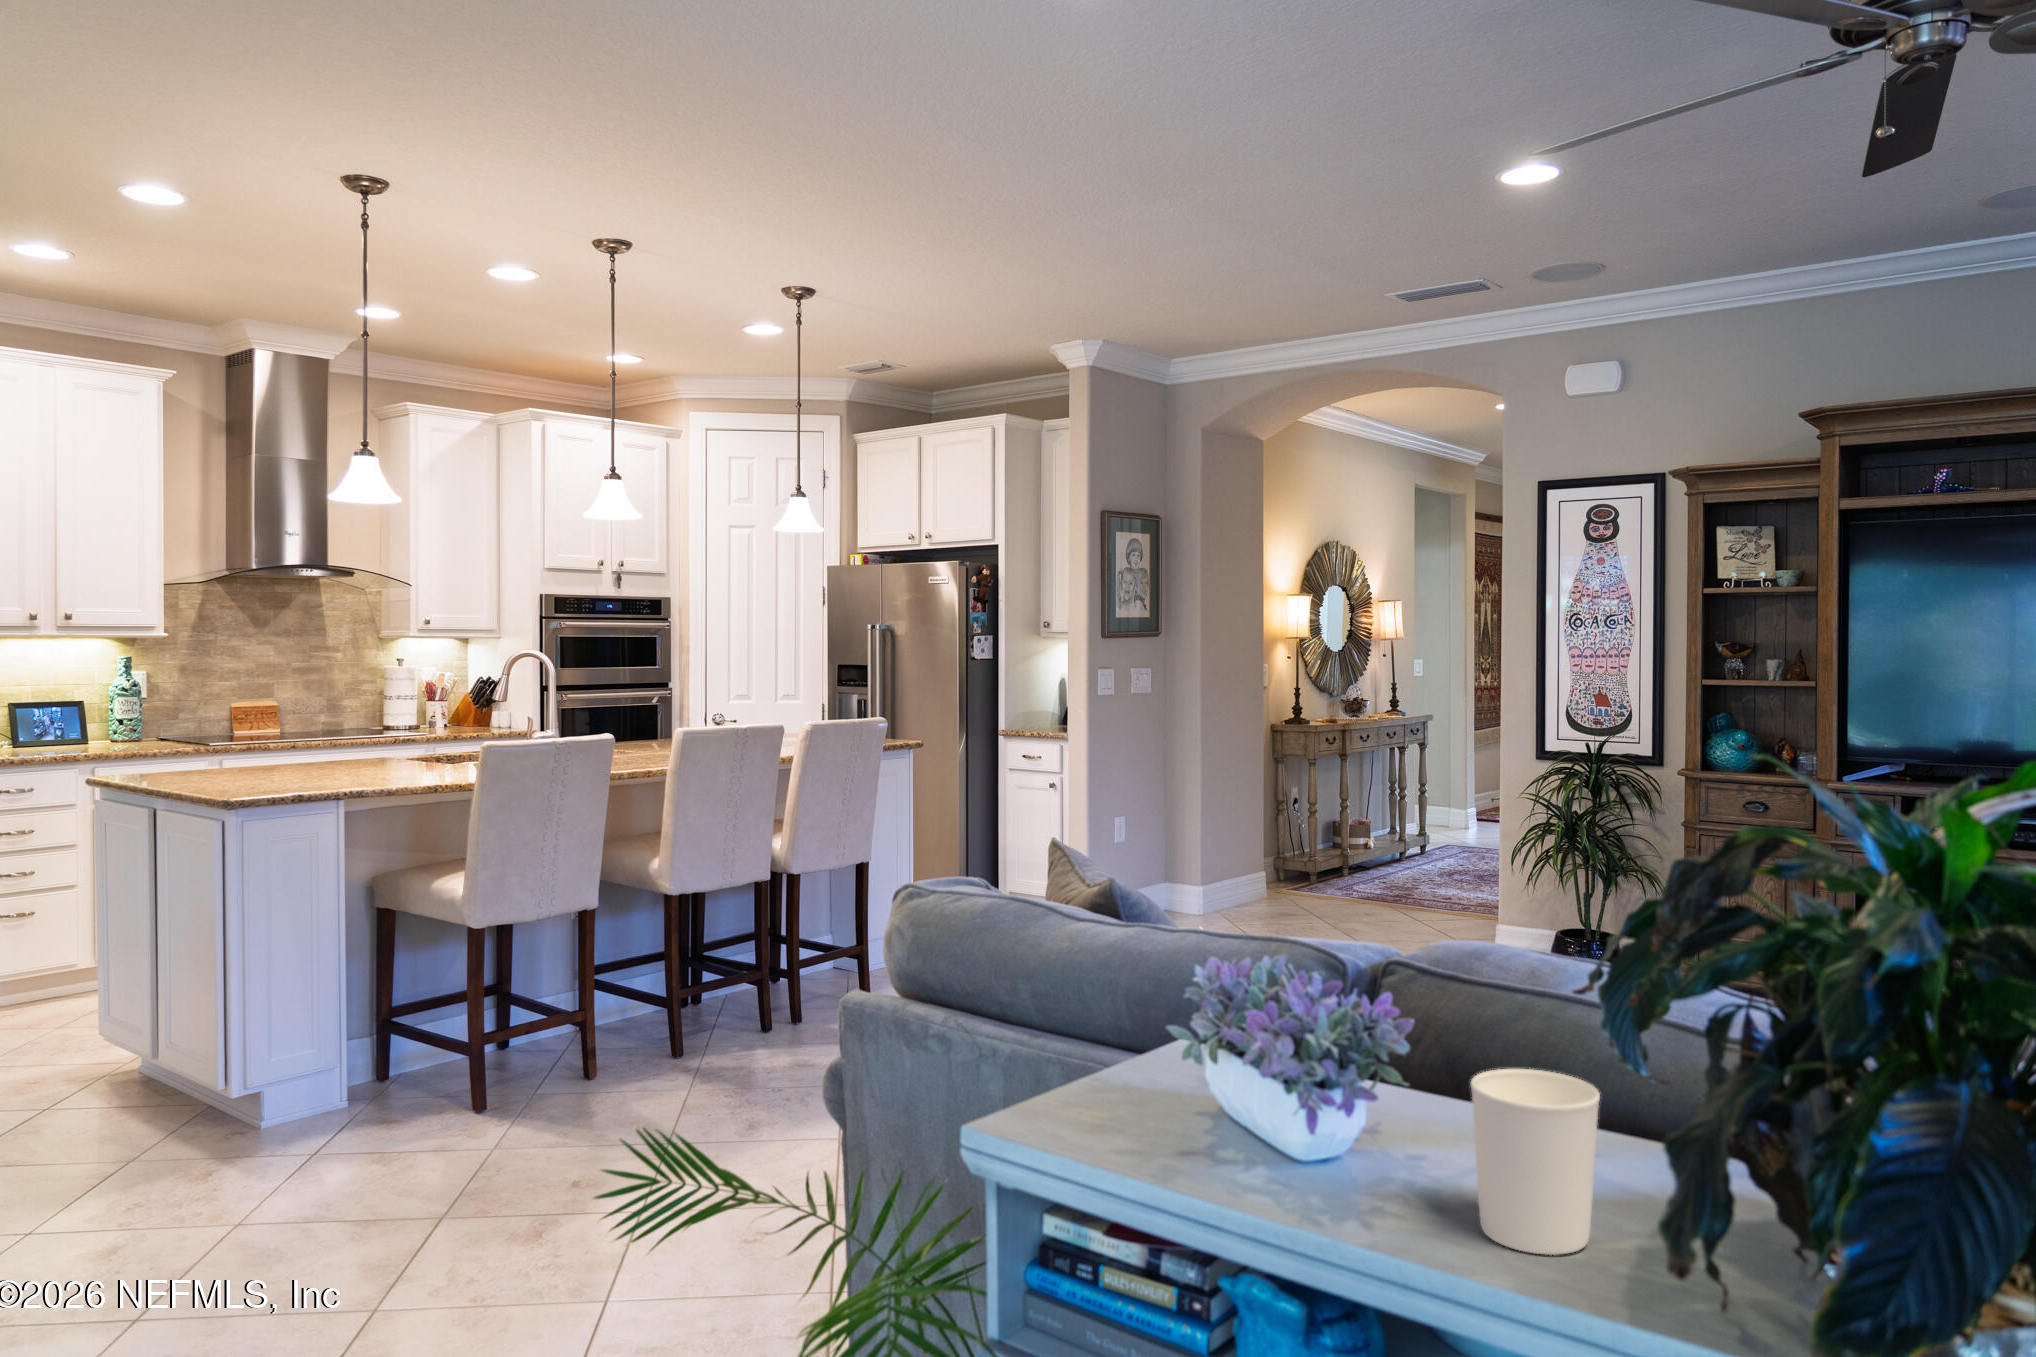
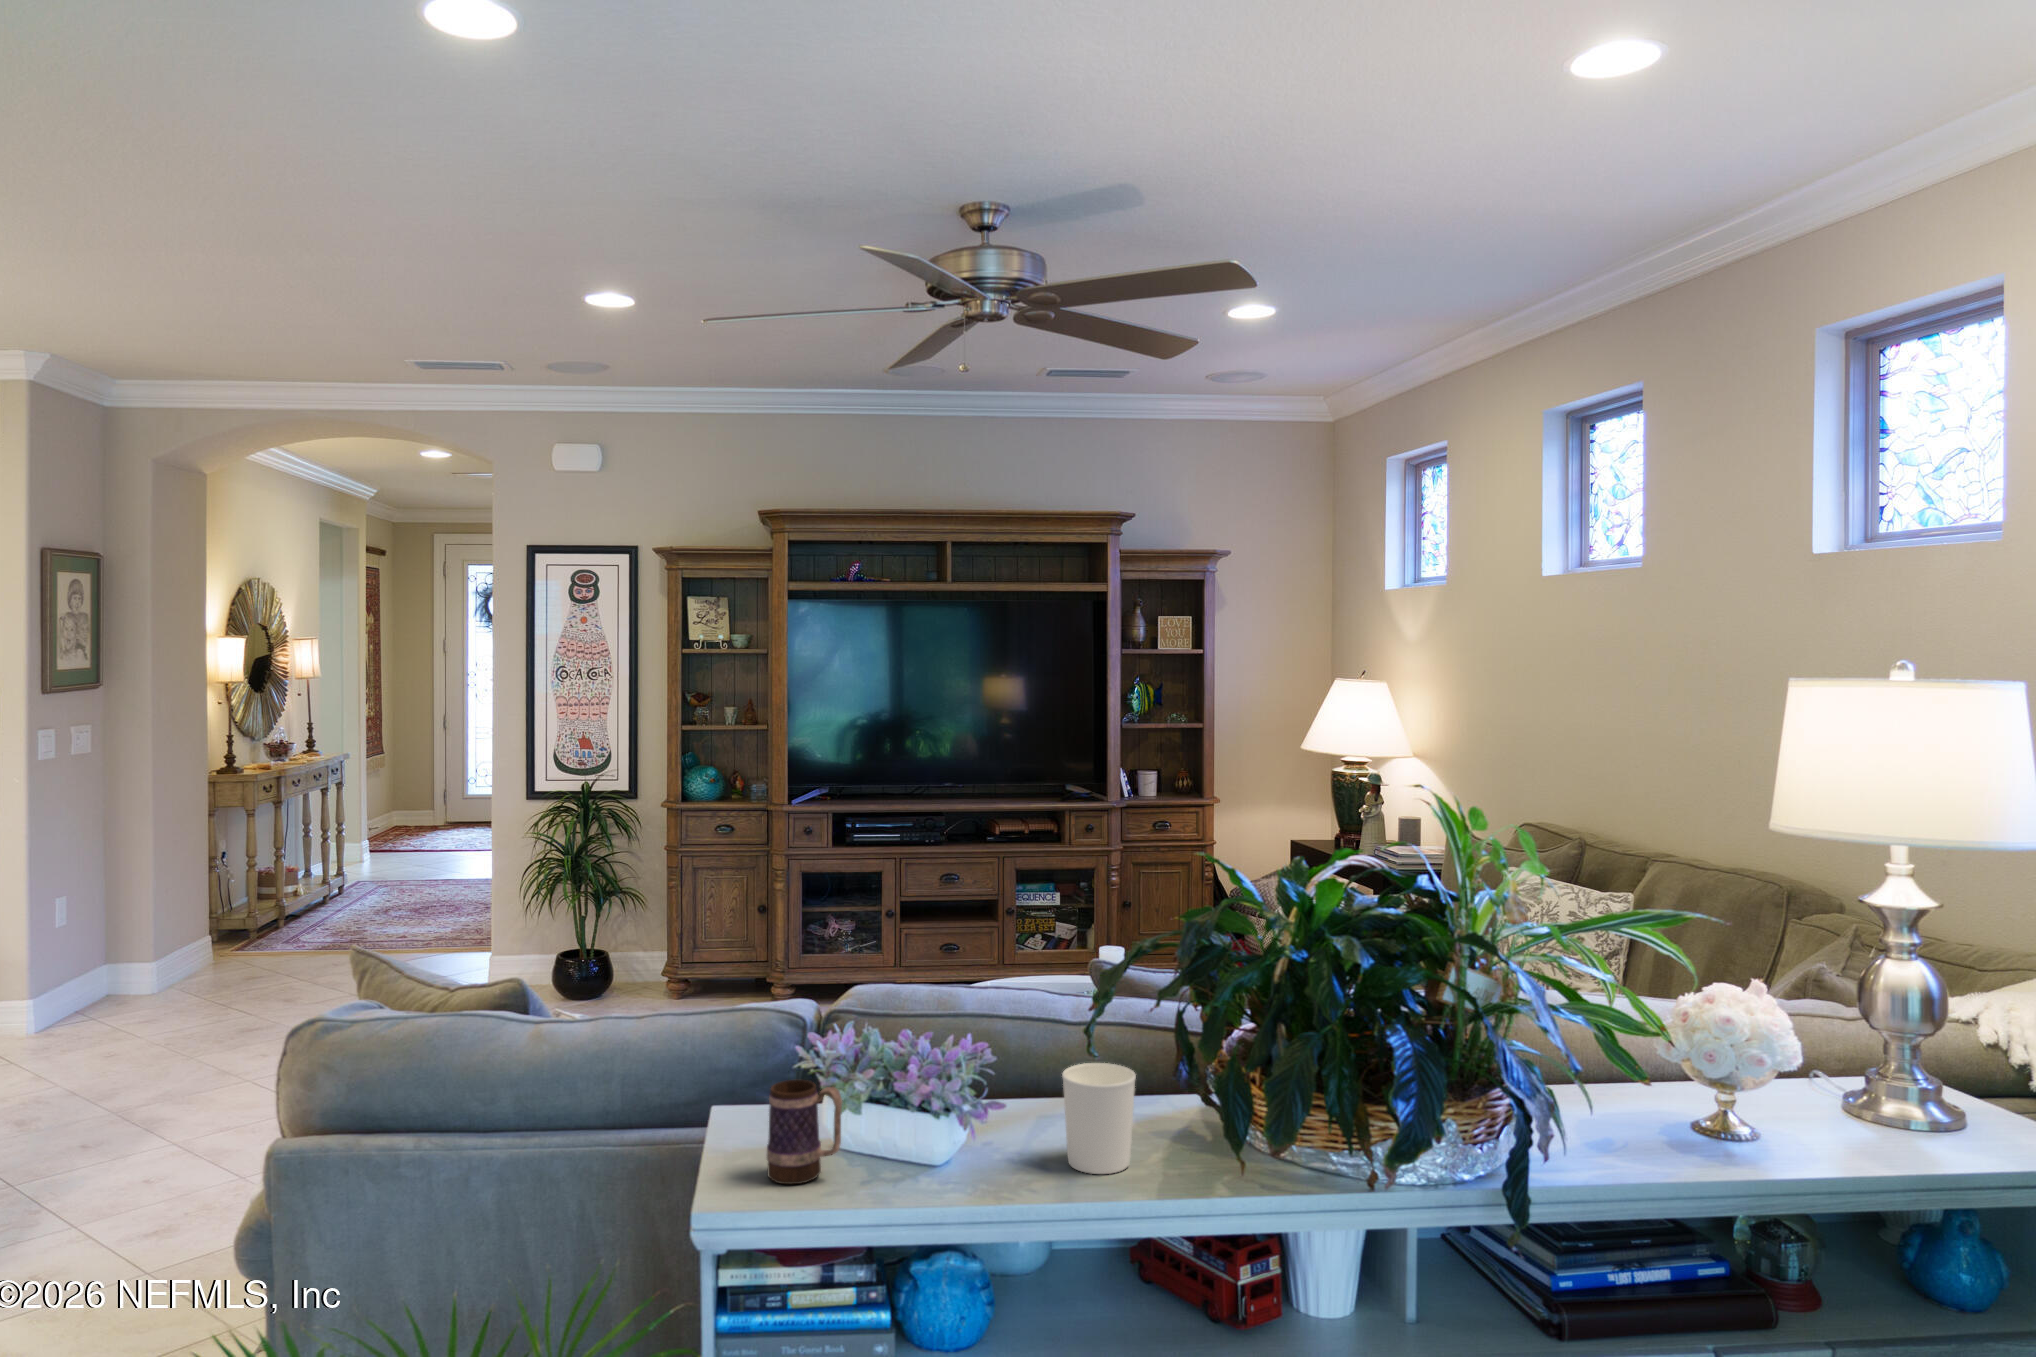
mug: none [1099,998,1175,1131] -> present [767,1080,842,1184]

